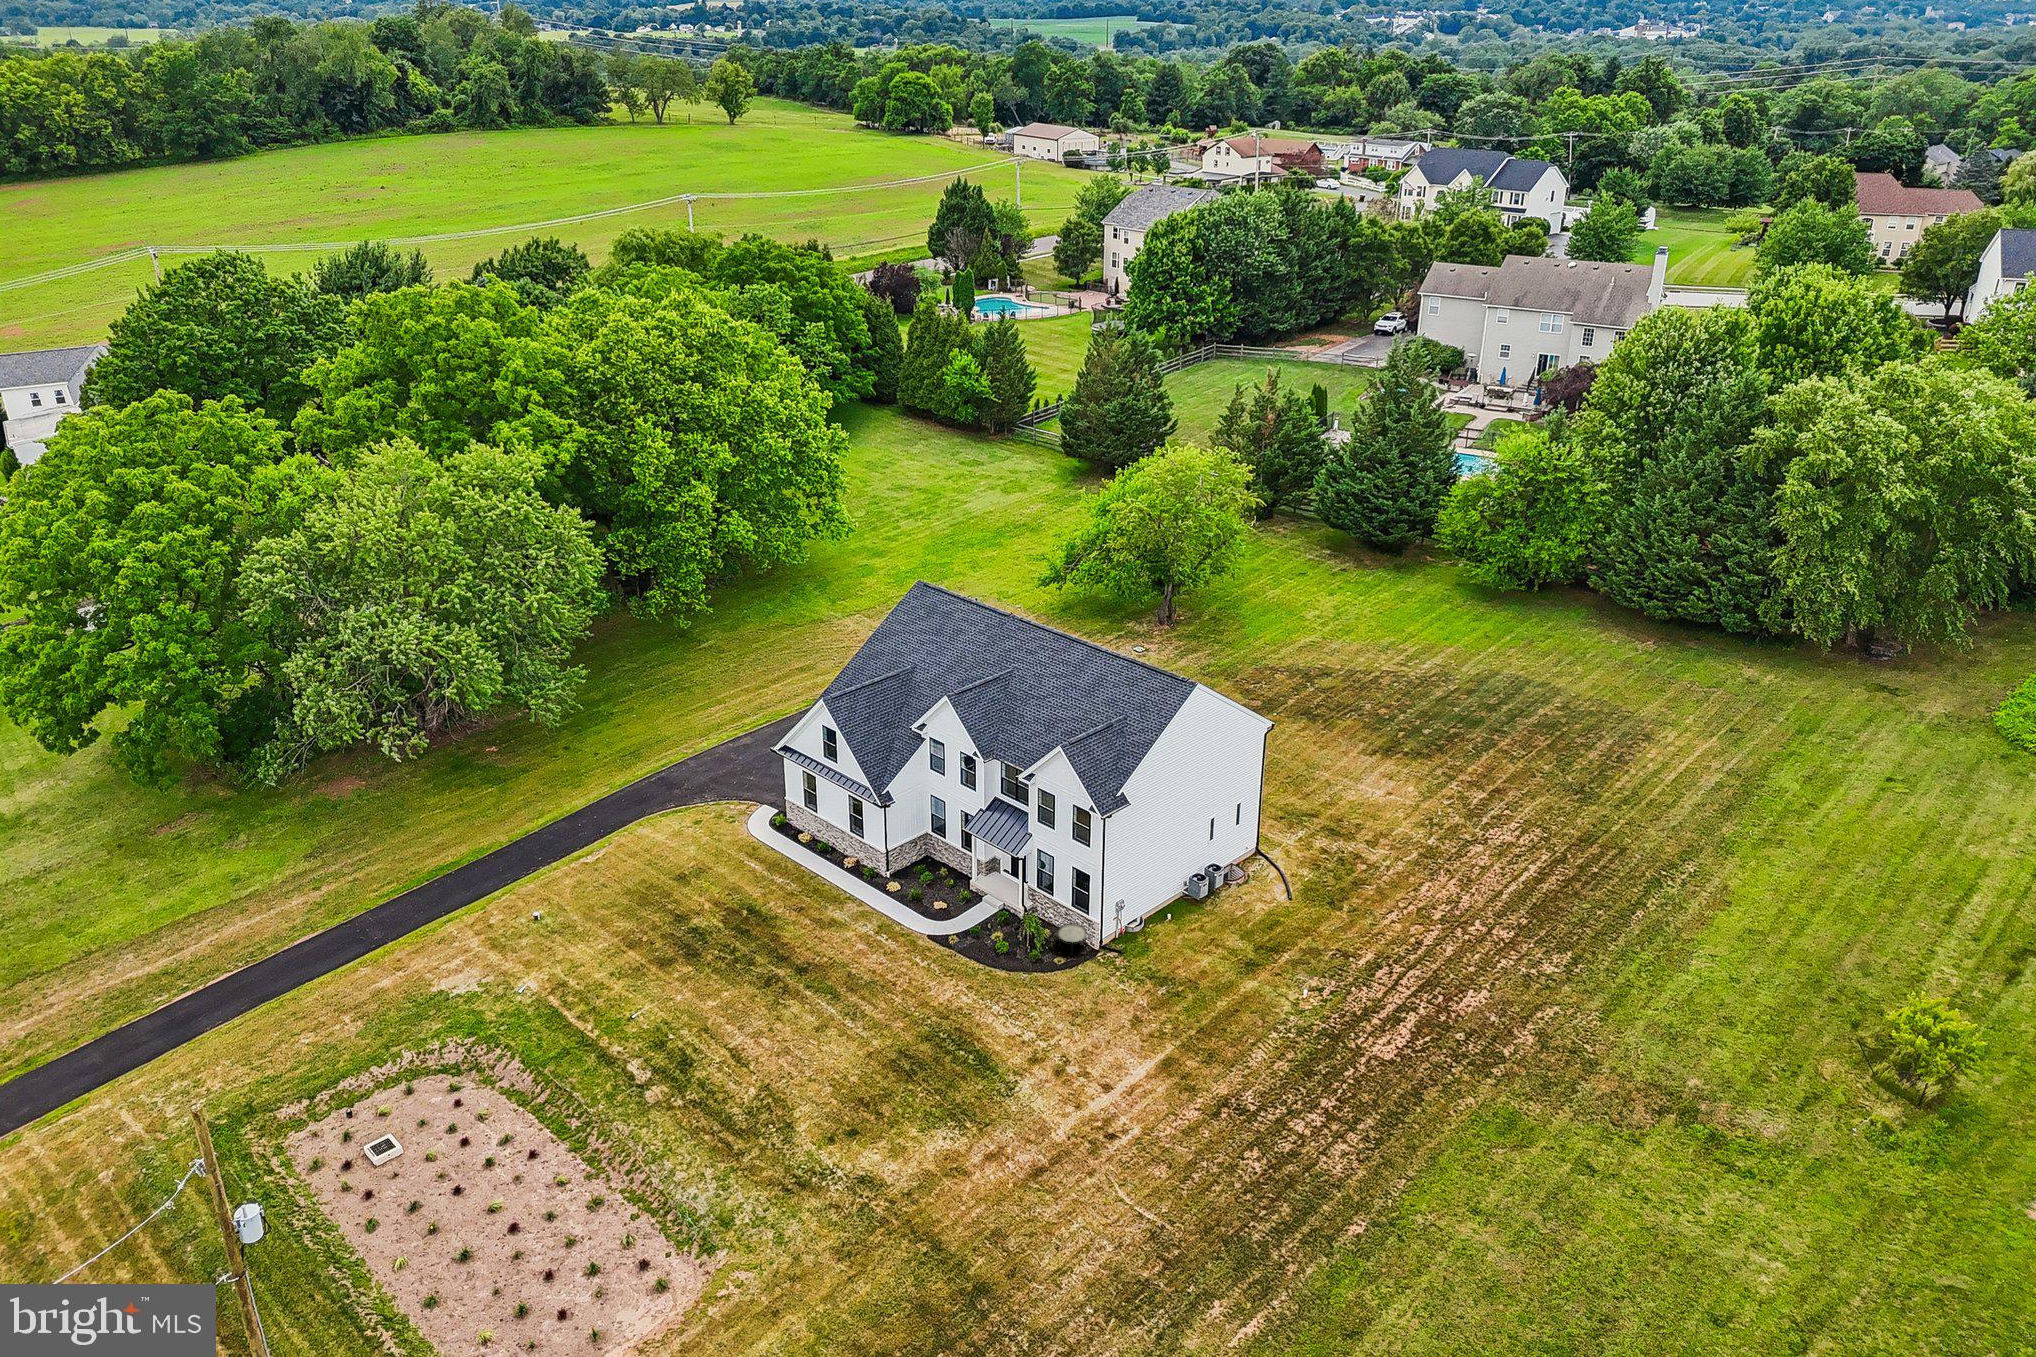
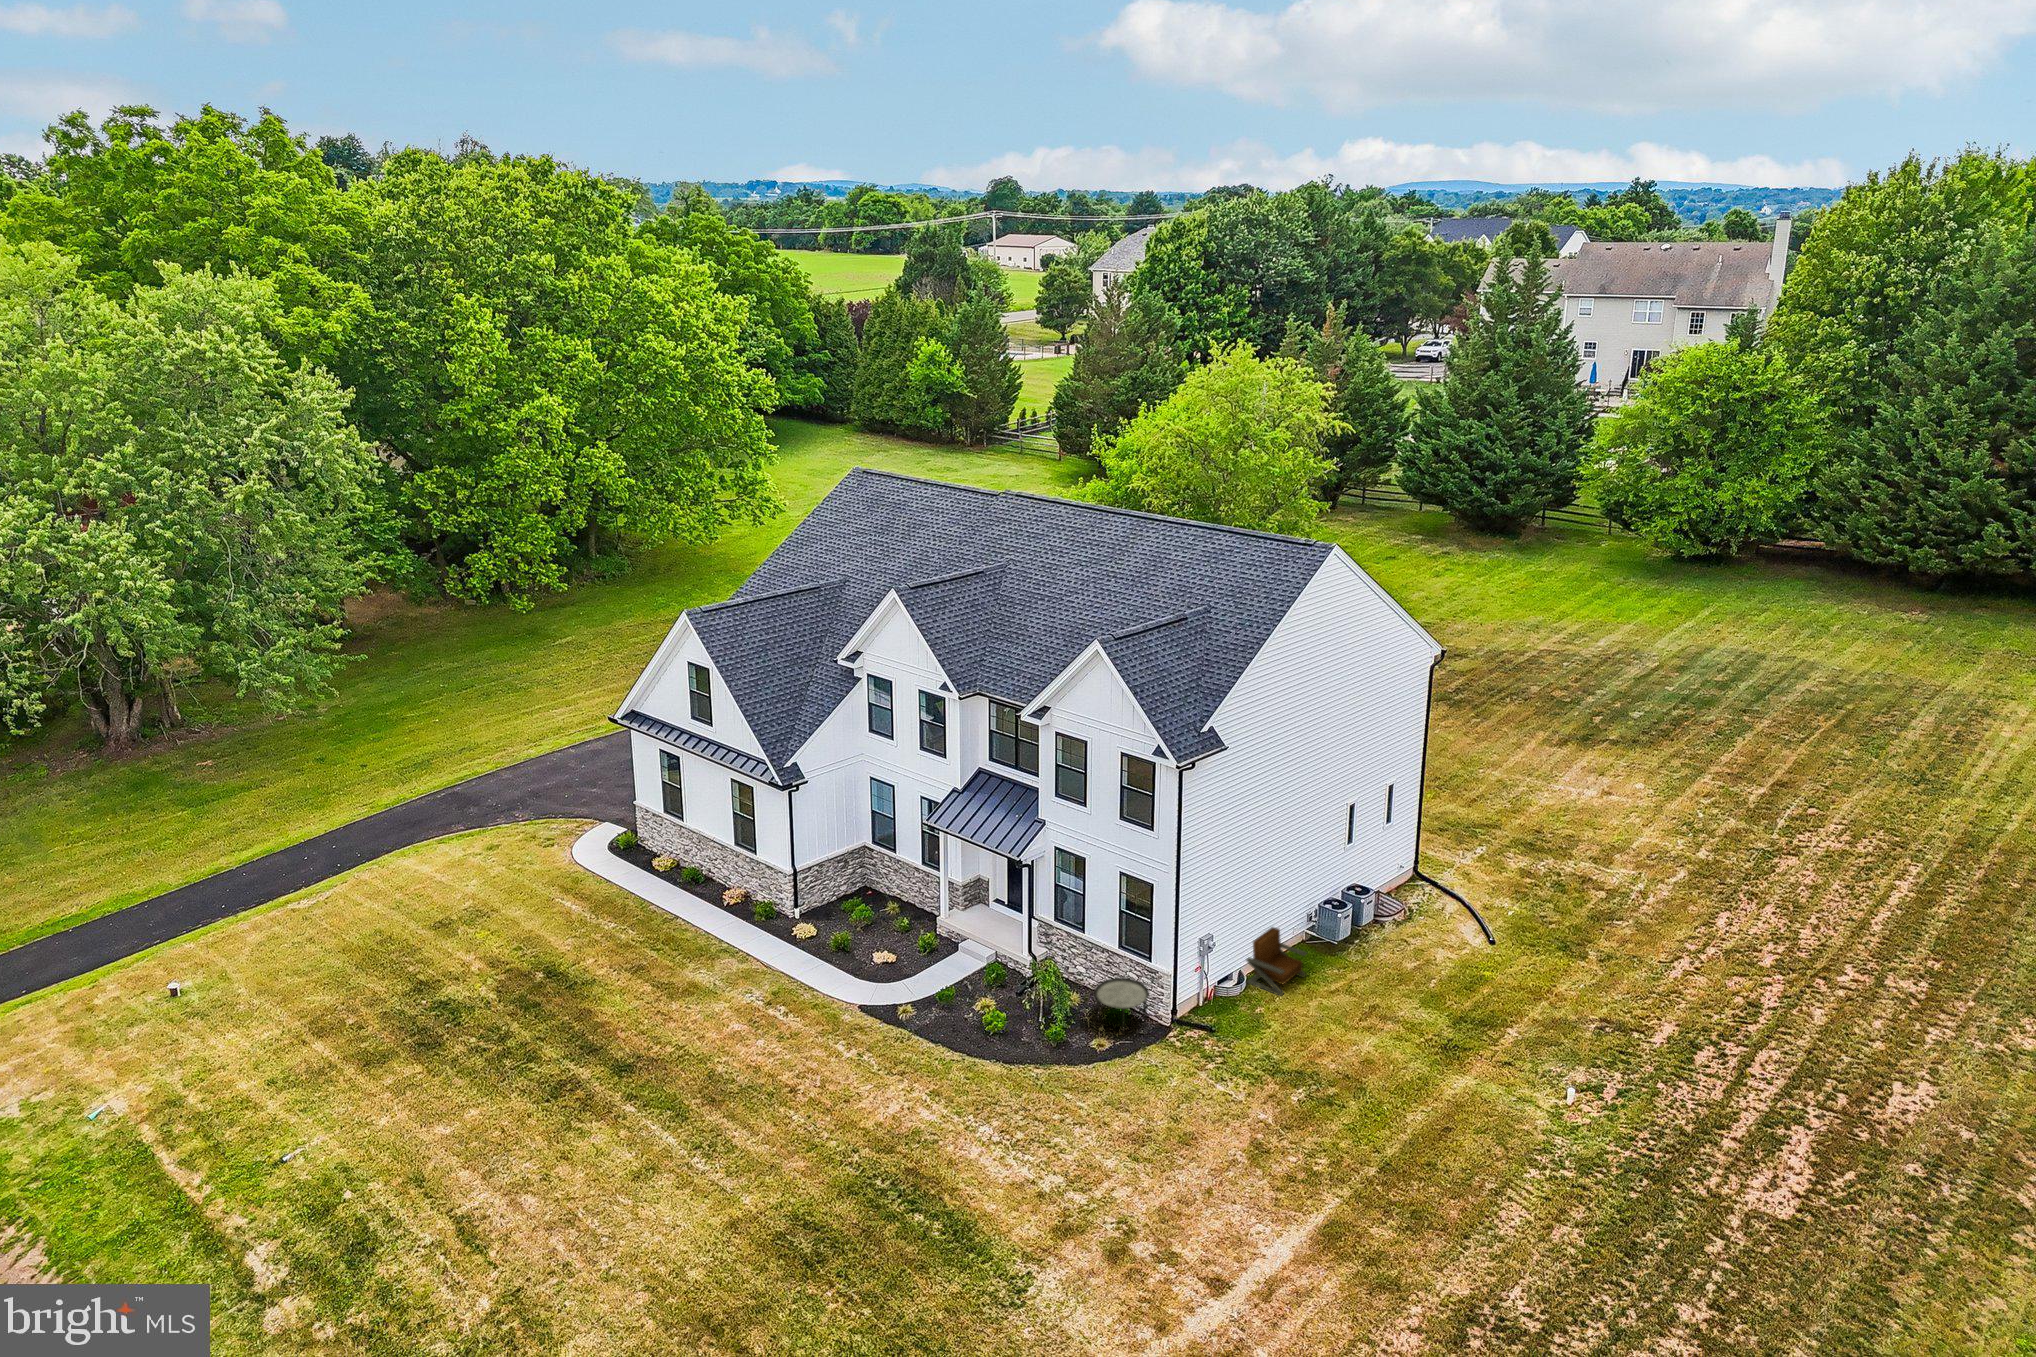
lounge chair: none [1143,894,1179,934] -> present [1246,927,1307,996]

